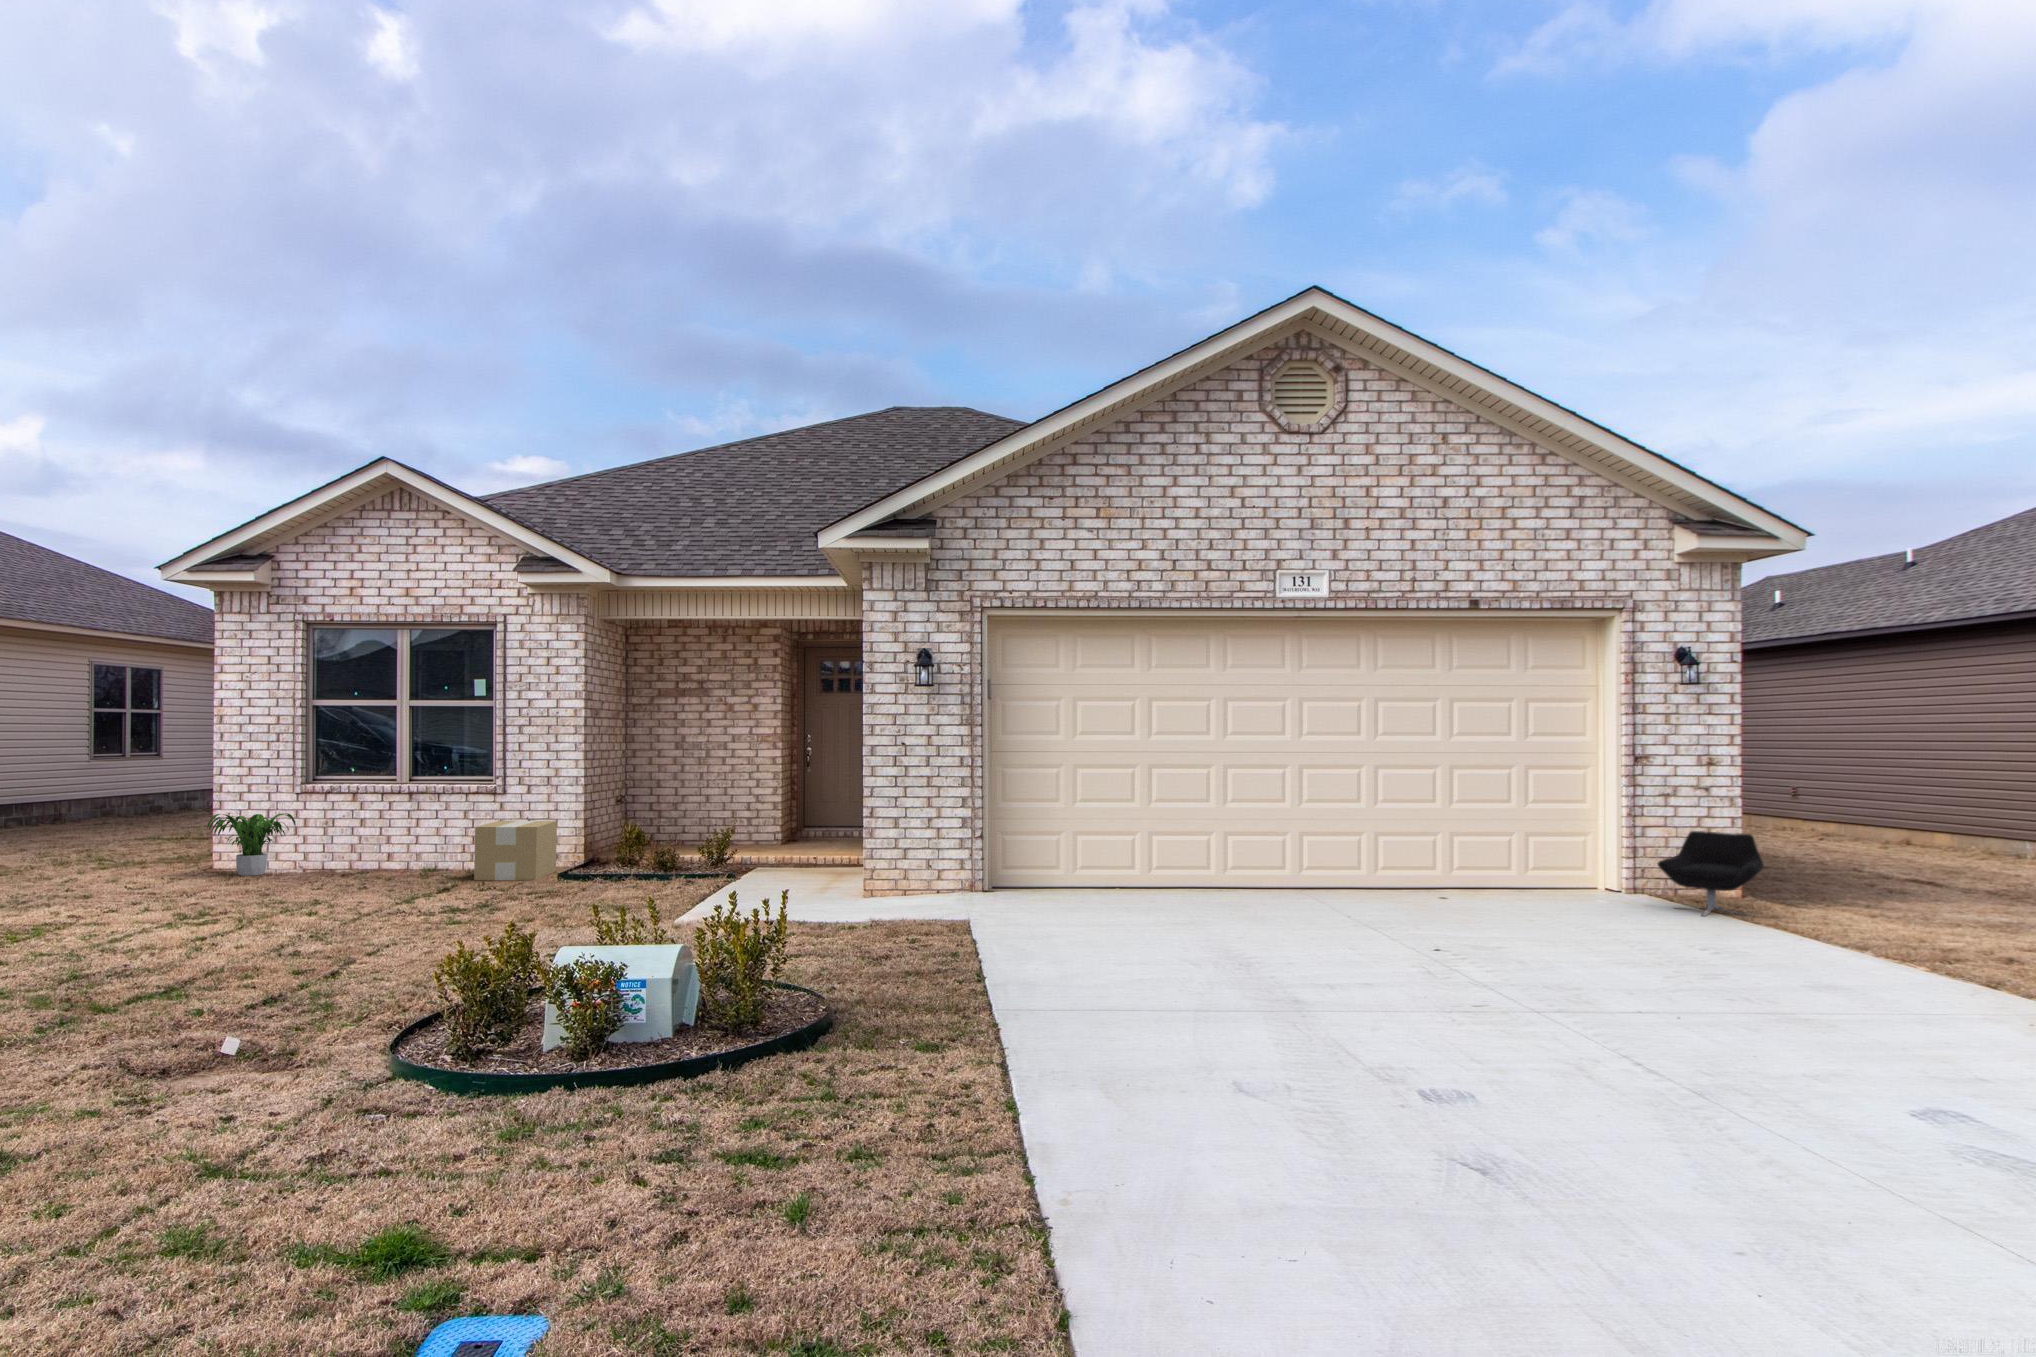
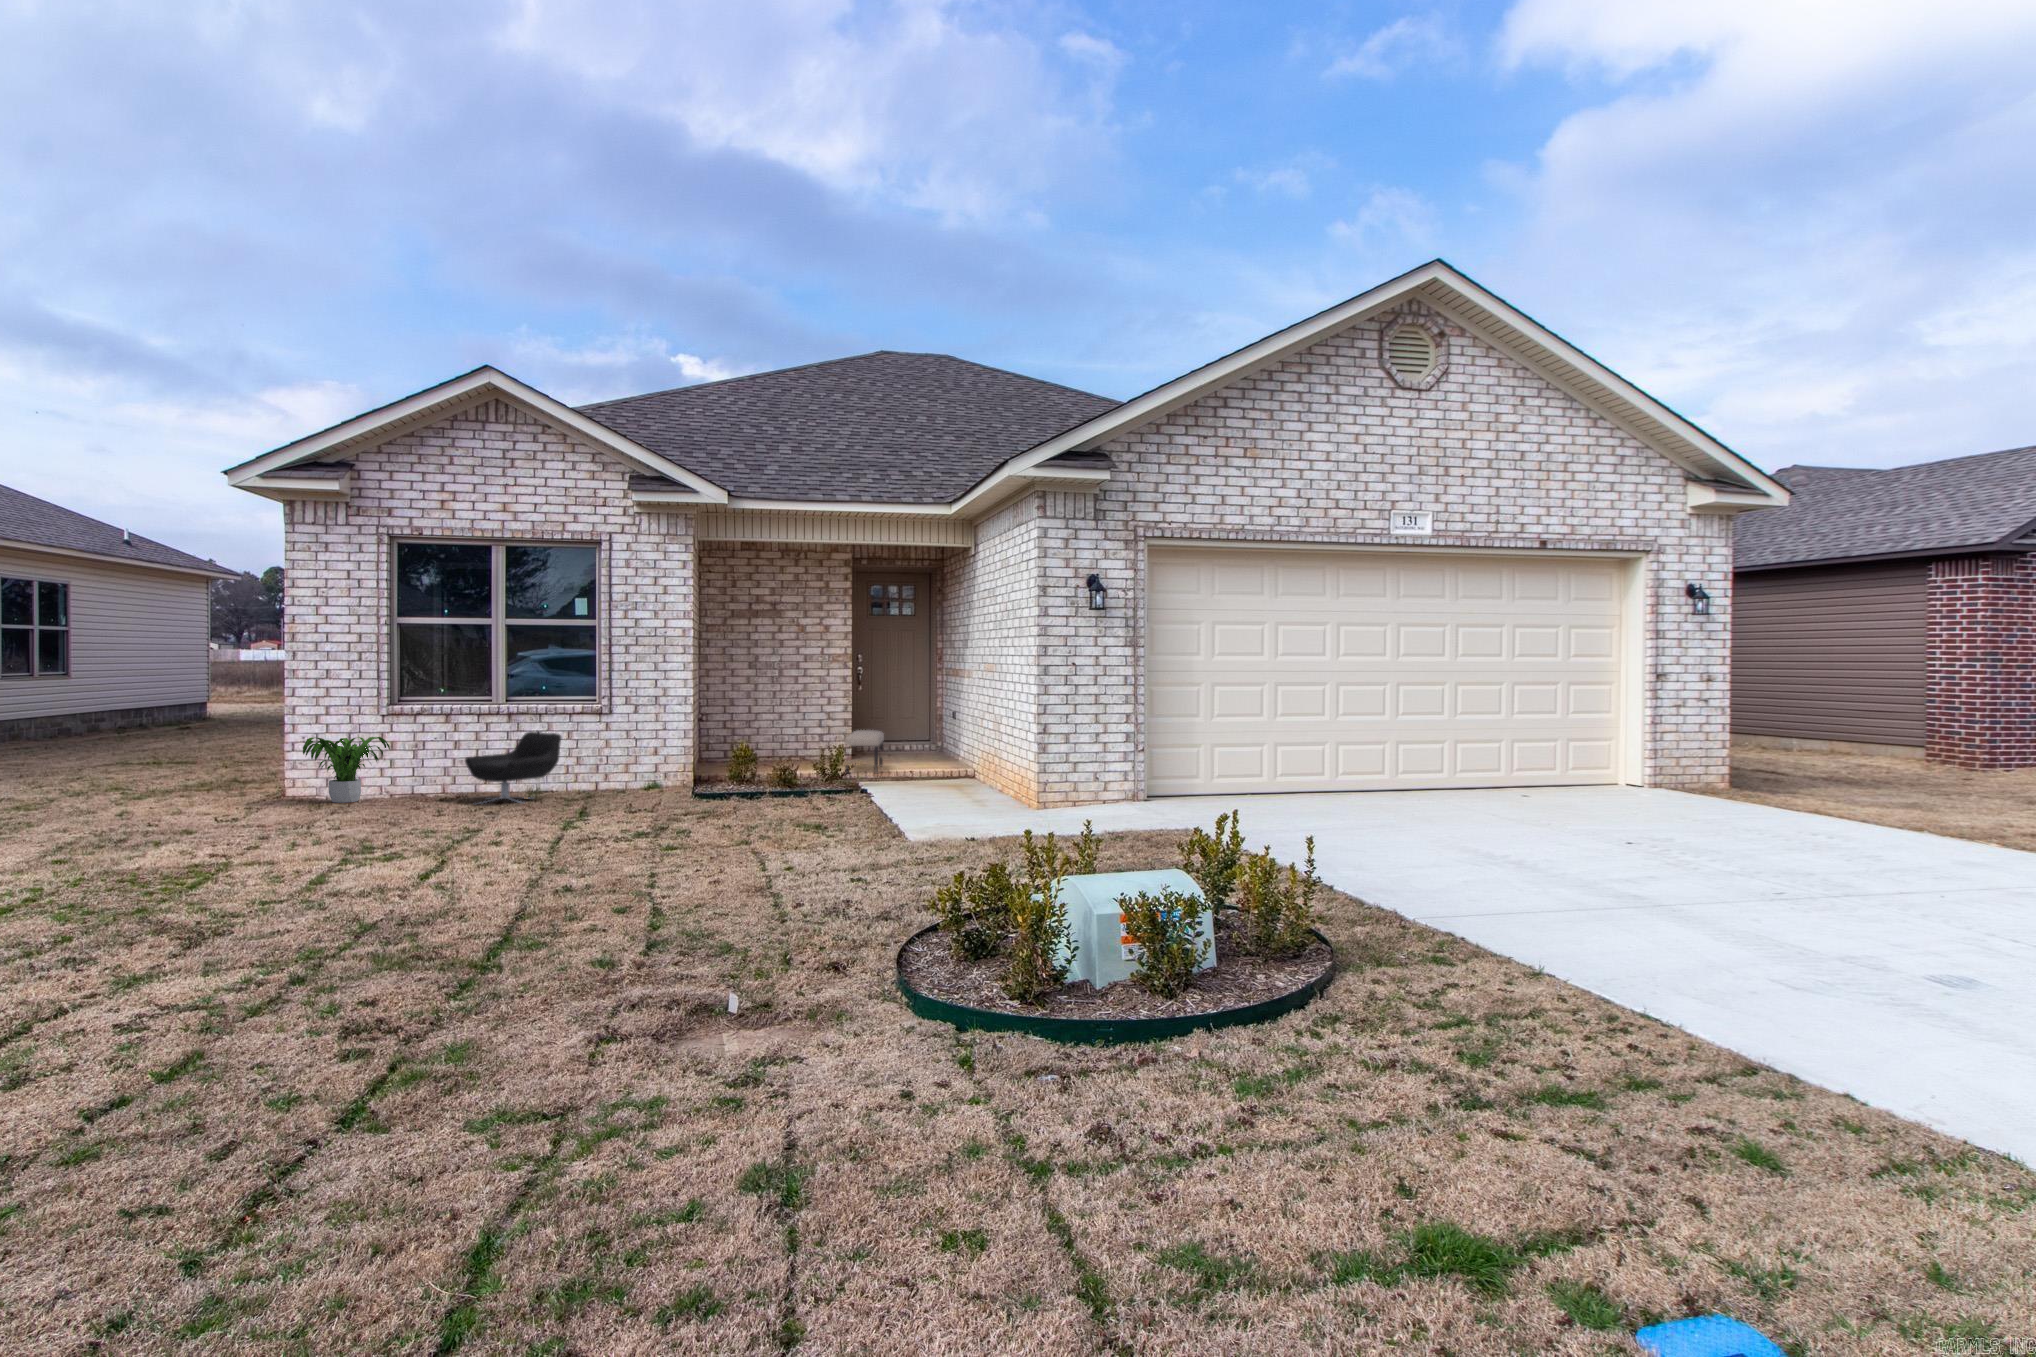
bench: none [780,808,841,854] -> present [844,730,884,773]
cardboard box: present [474,821,557,880] -> none [606,742,670,802]
lounge chair: present [1658,831,1764,916] -> present [465,732,561,804]

